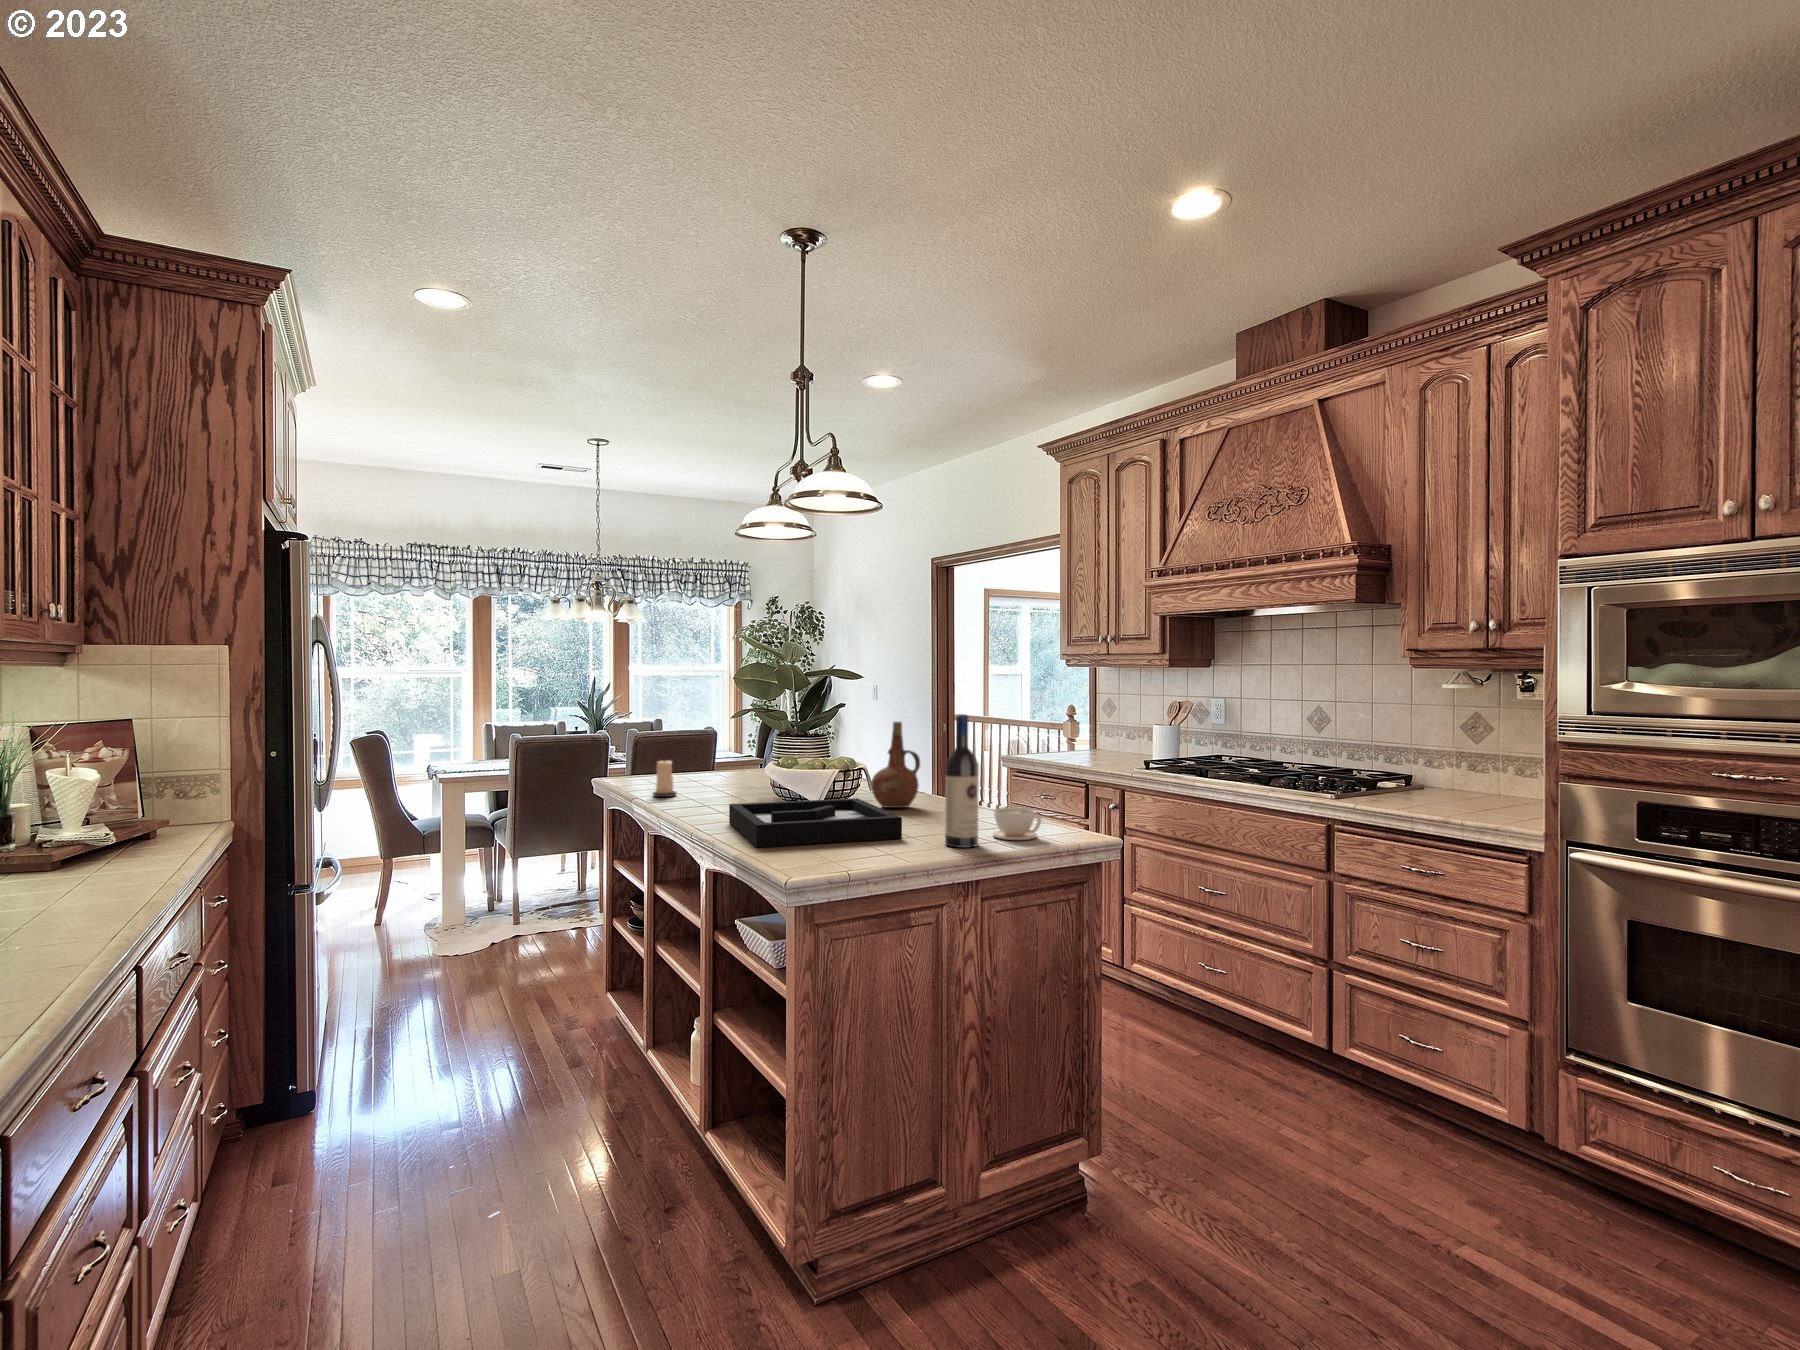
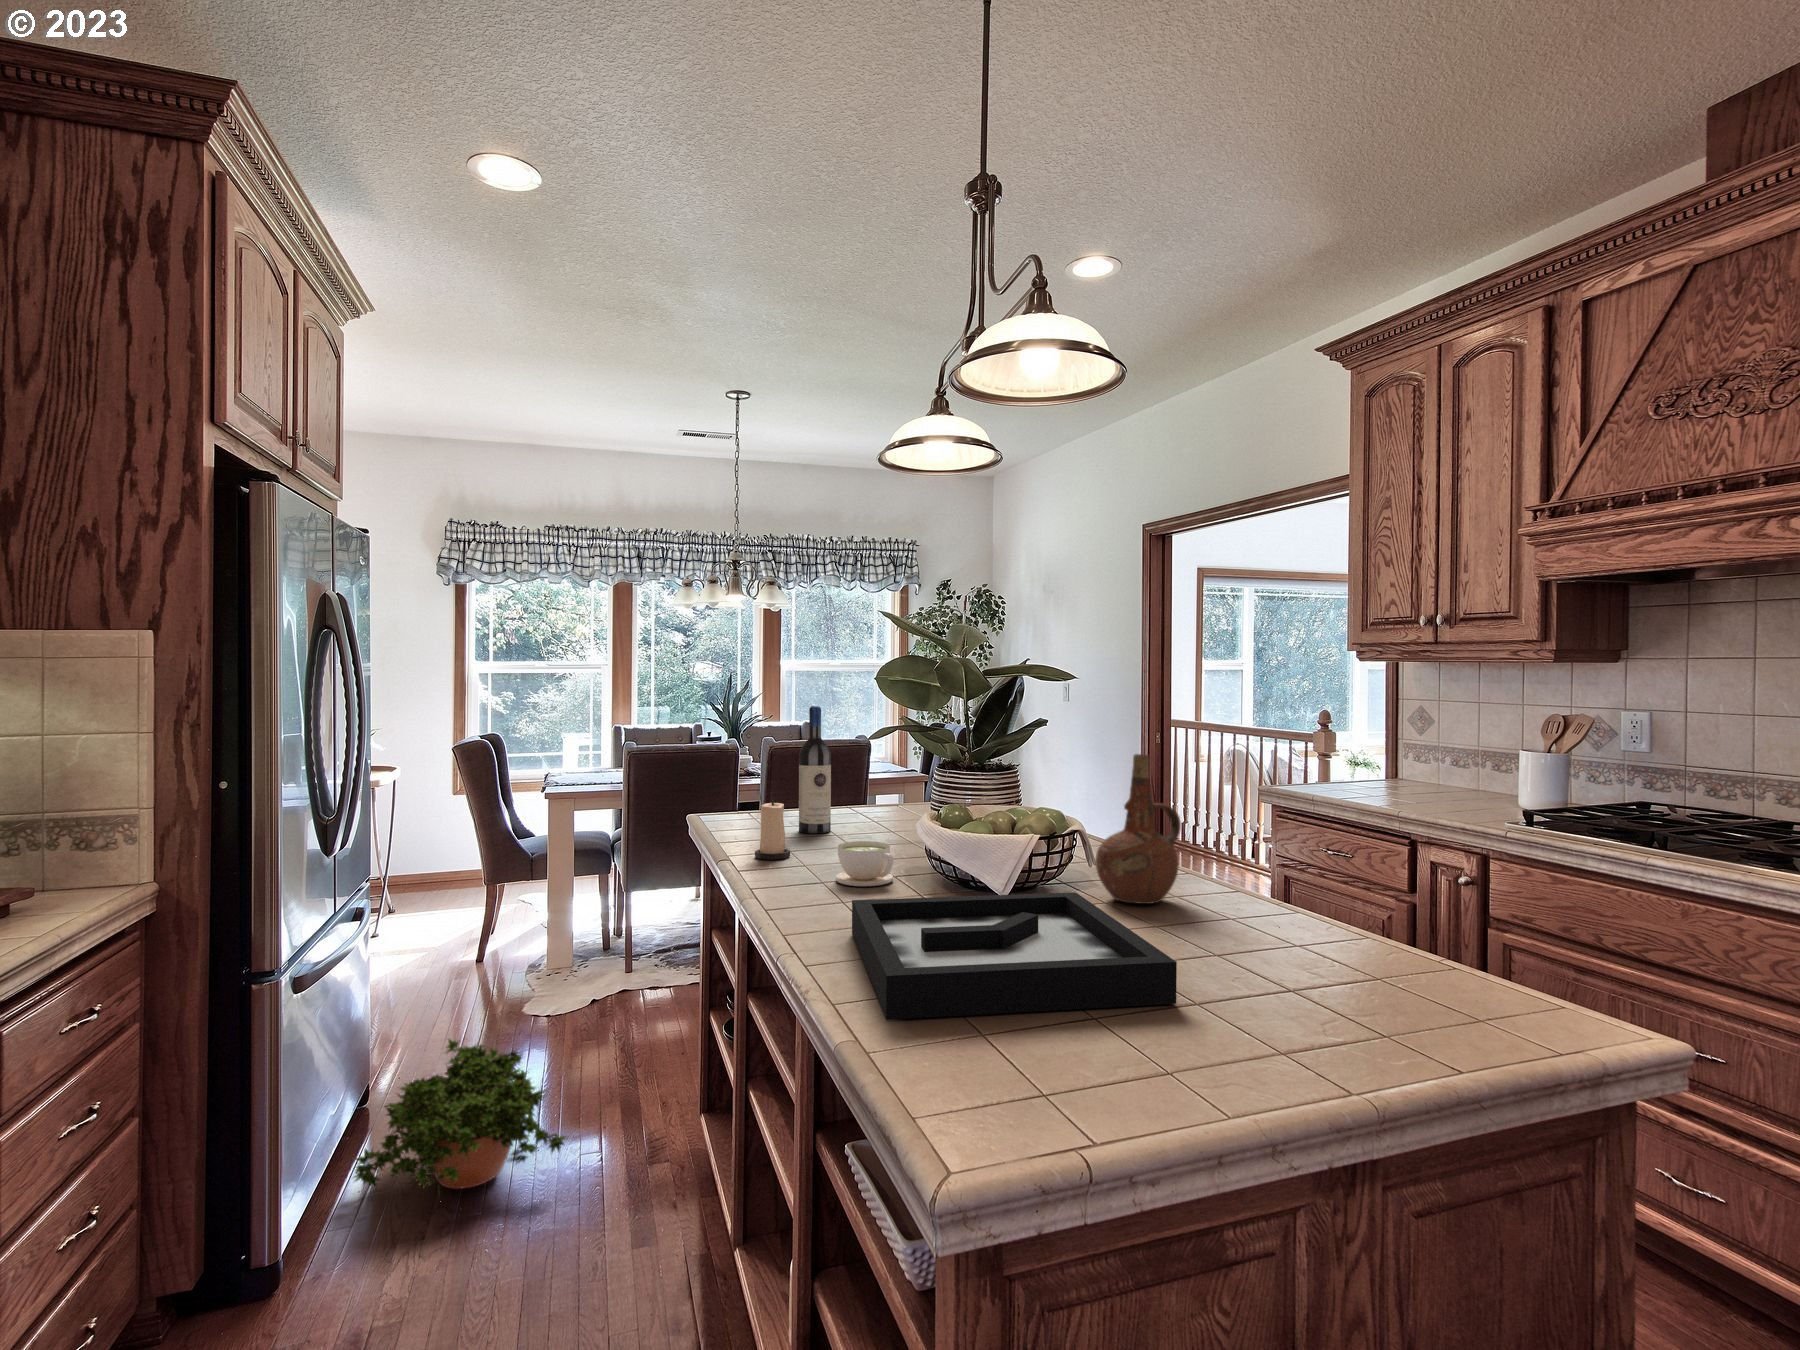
wine bottle: present [945,714,979,848] -> present [799,706,831,833]
coffee cup: present [993,807,1041,840] -> present [836,841,894,886]
potted plant: none [338,946,508,1055] -> present [354,1039,566,1192]

